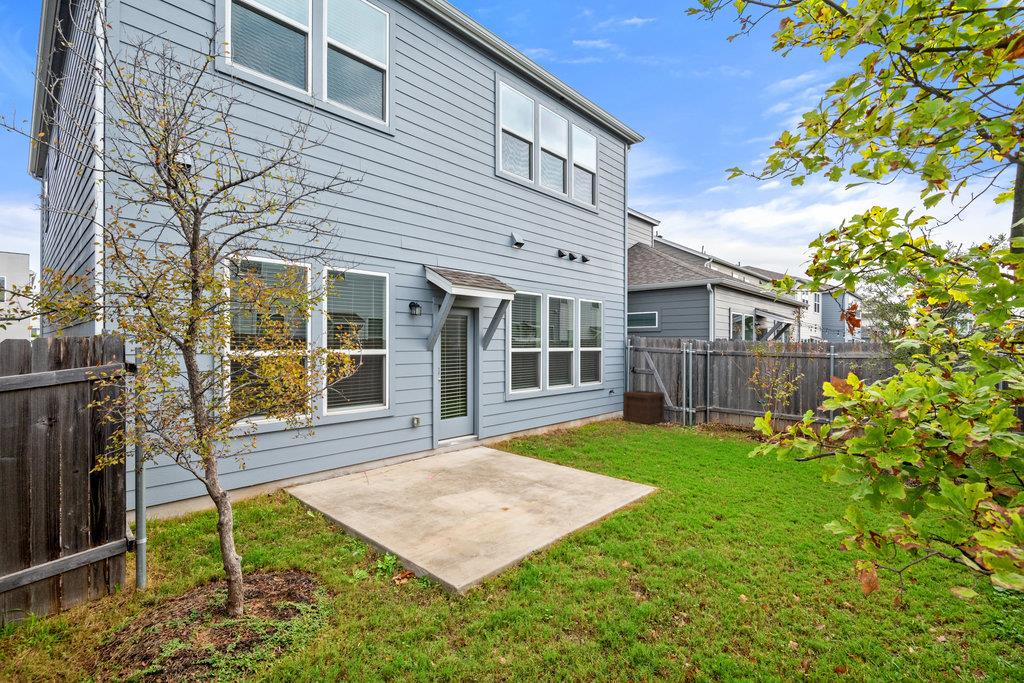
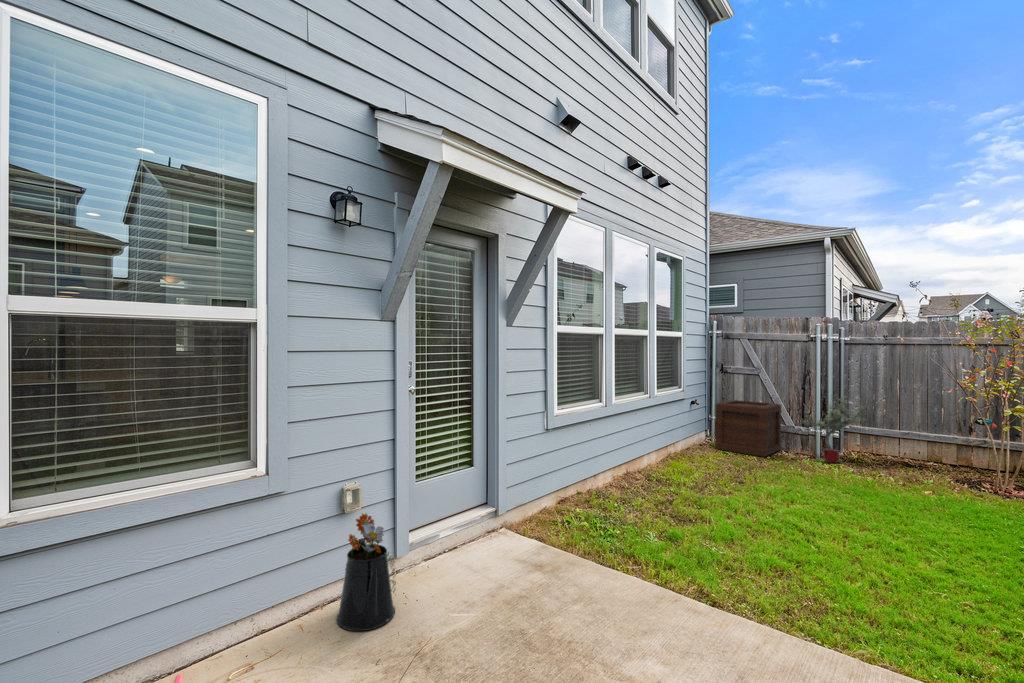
potted tree: none [671,386,705,427] -> present [800,395,865,463]
watering can: none [412,426,434,466] -> present [337,514,396,631]

